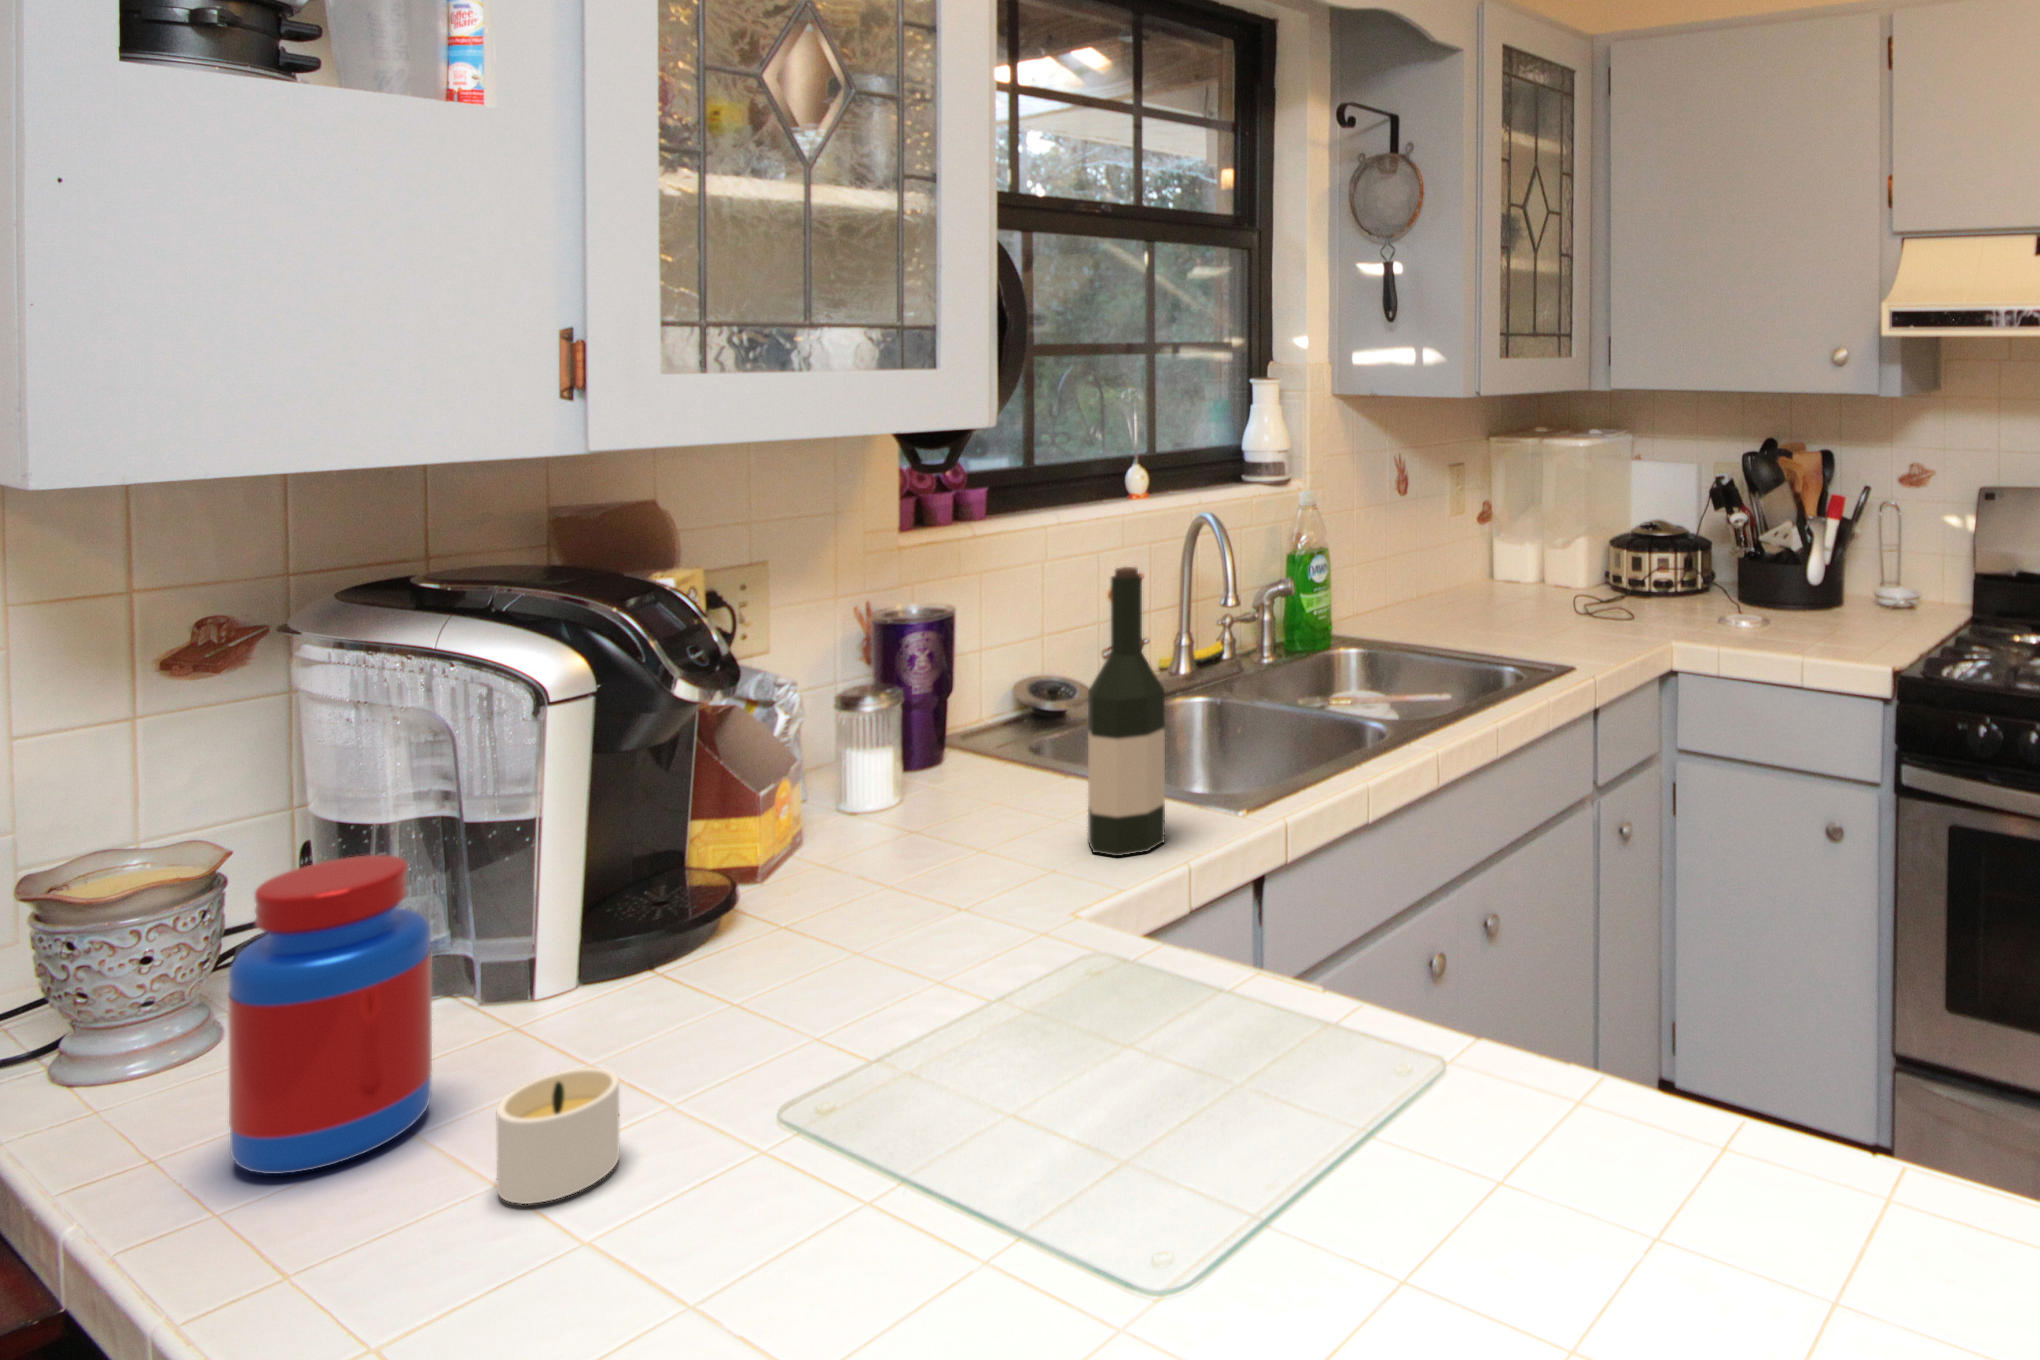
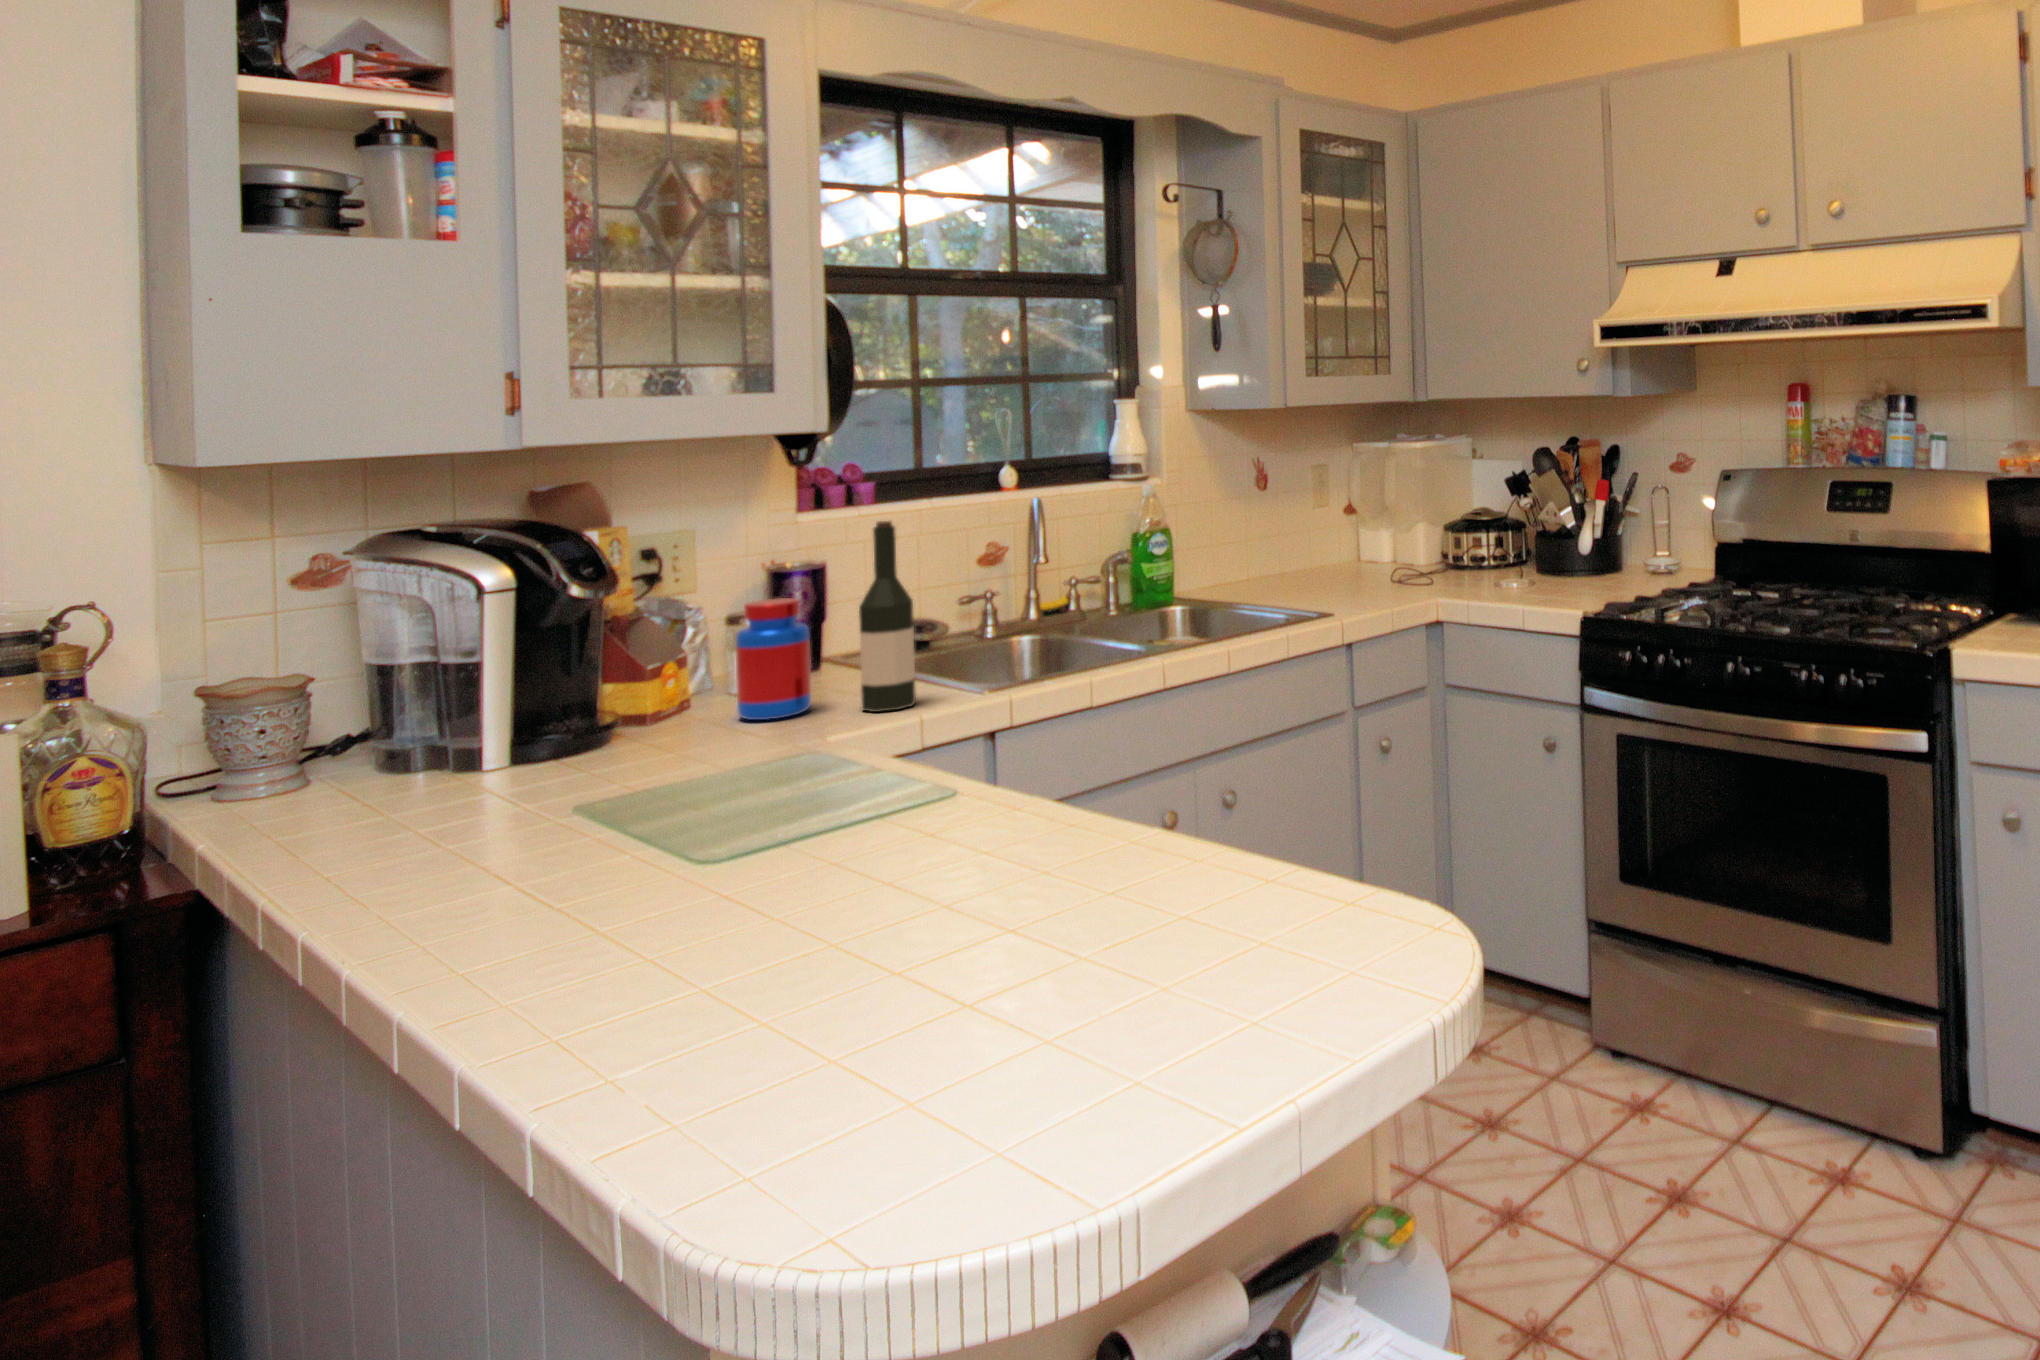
jar: present [228,855,432,1174] -> present [735,598,811,720]
candle: present [496,1067,620,1204] -> none [419,772,517,831]

